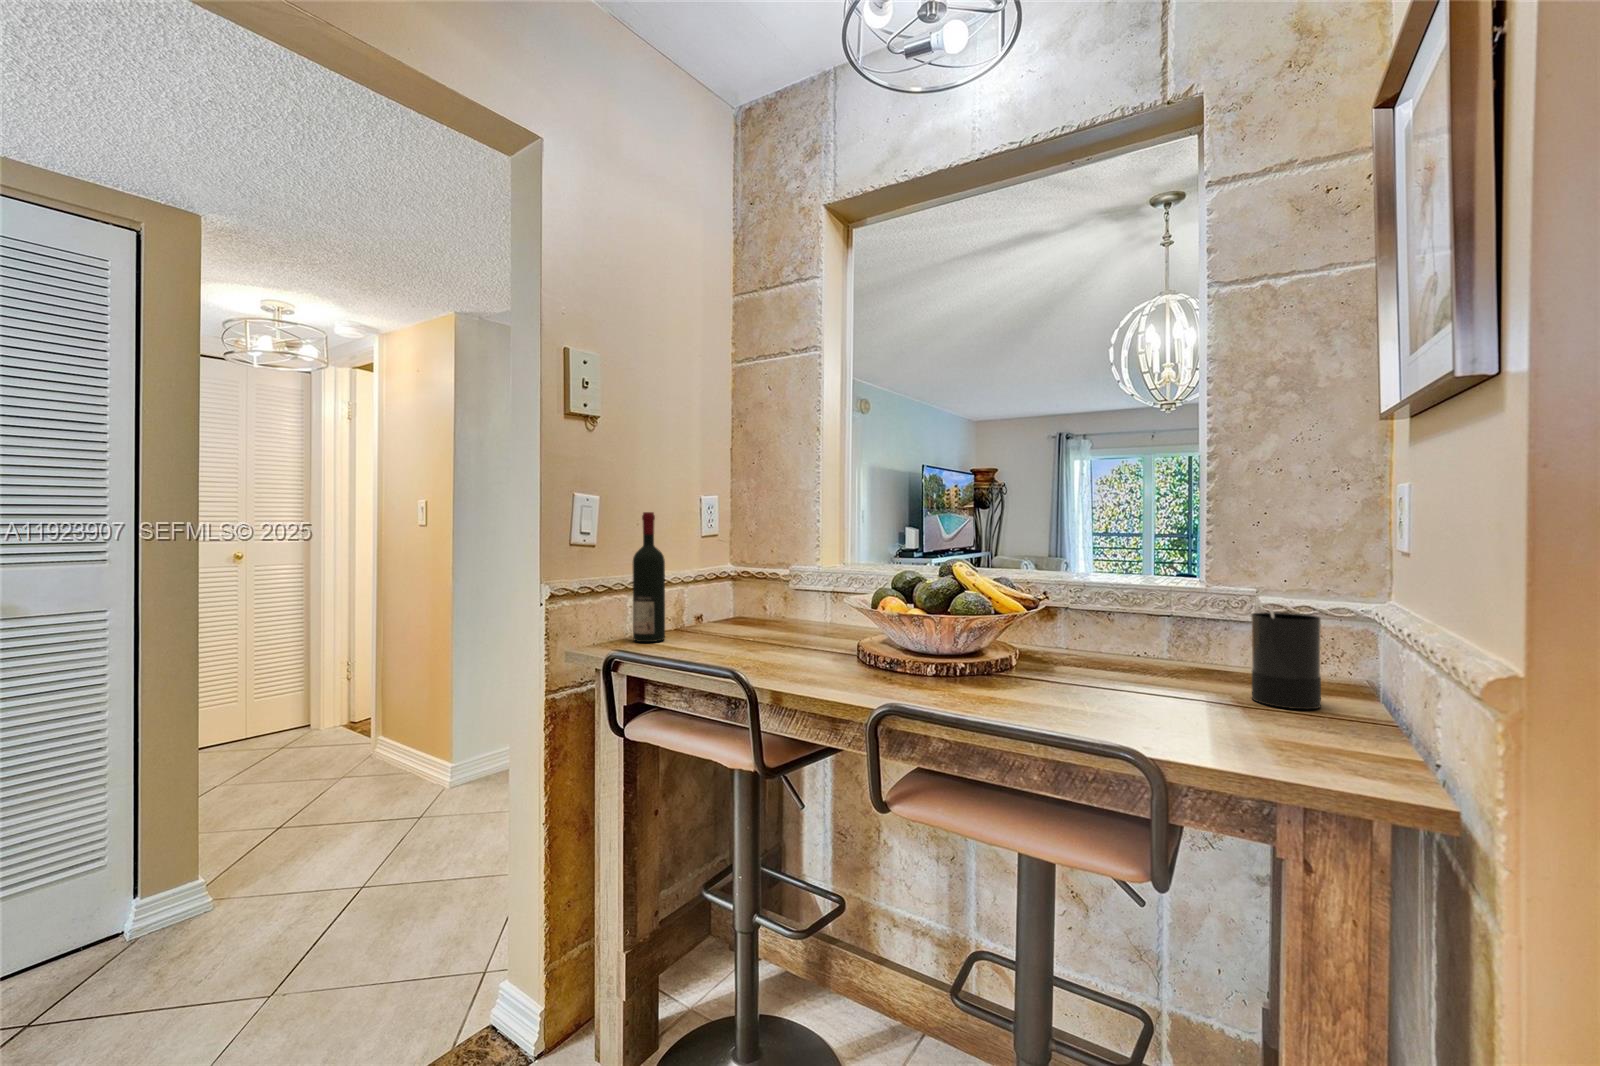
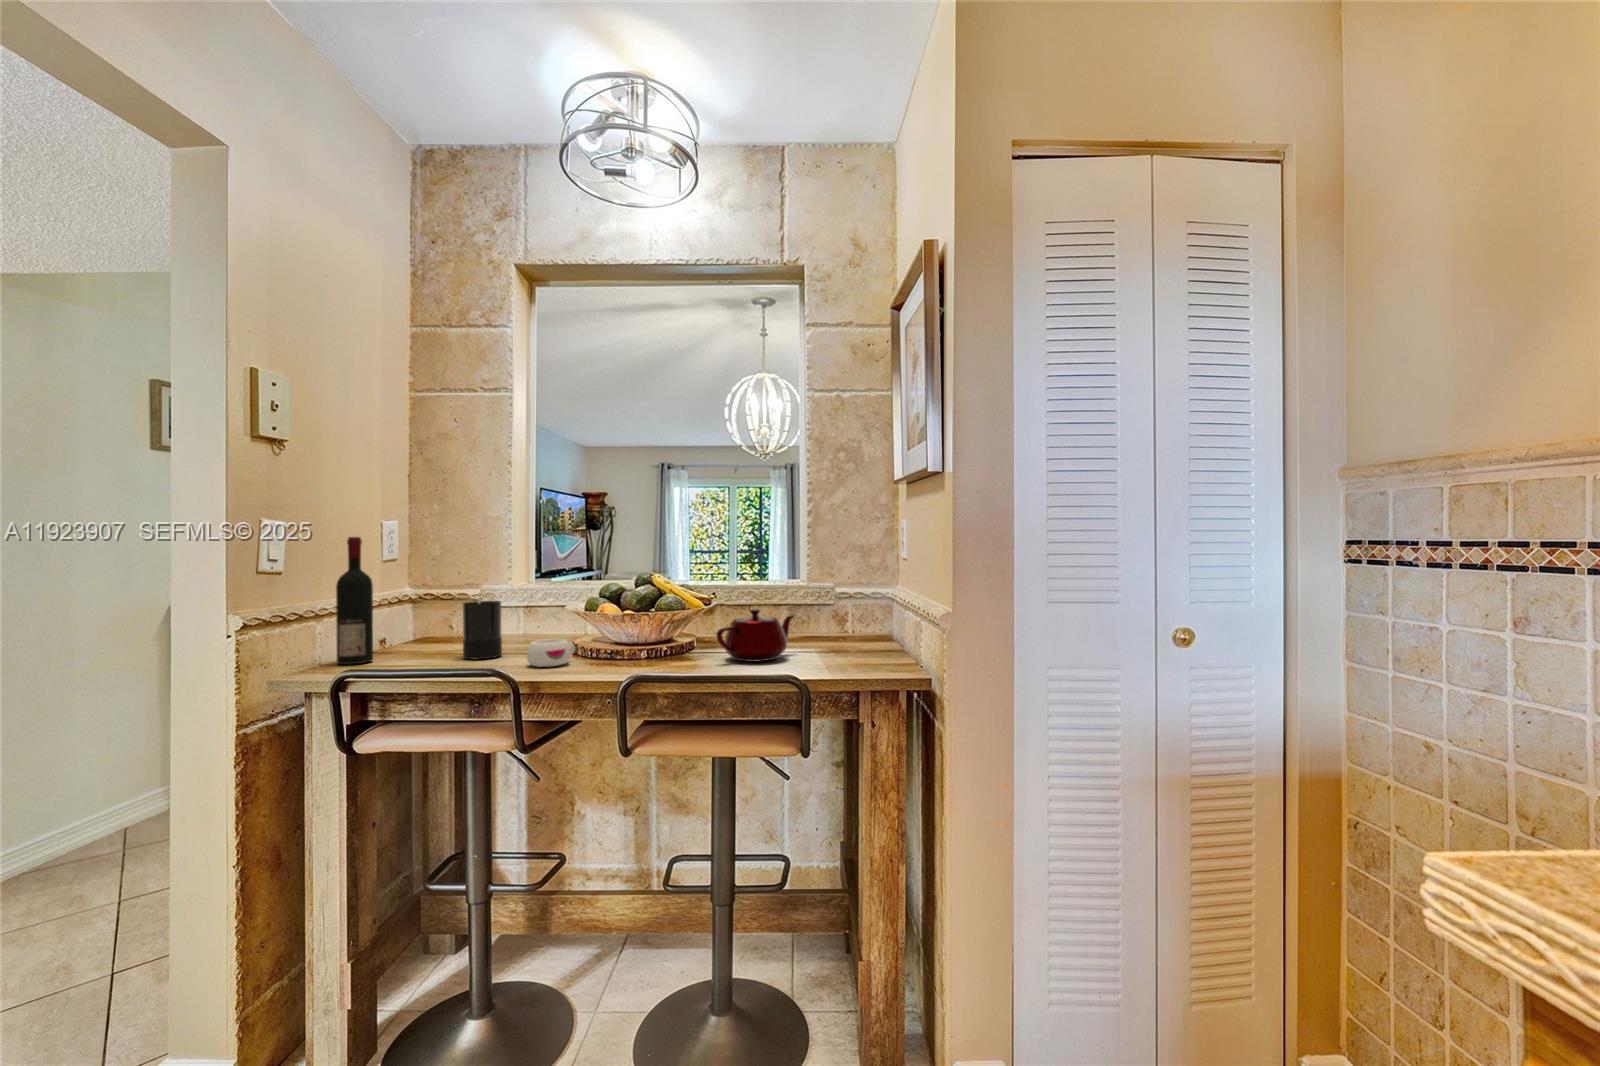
candle: present [1251,605,1321,709] -> present [463,597,502,659]
teapot: none [1020,623,1165,708] -> present [716,609,794,662]
mug: none [785,637,845,672] -> present [527,639,575,667]

